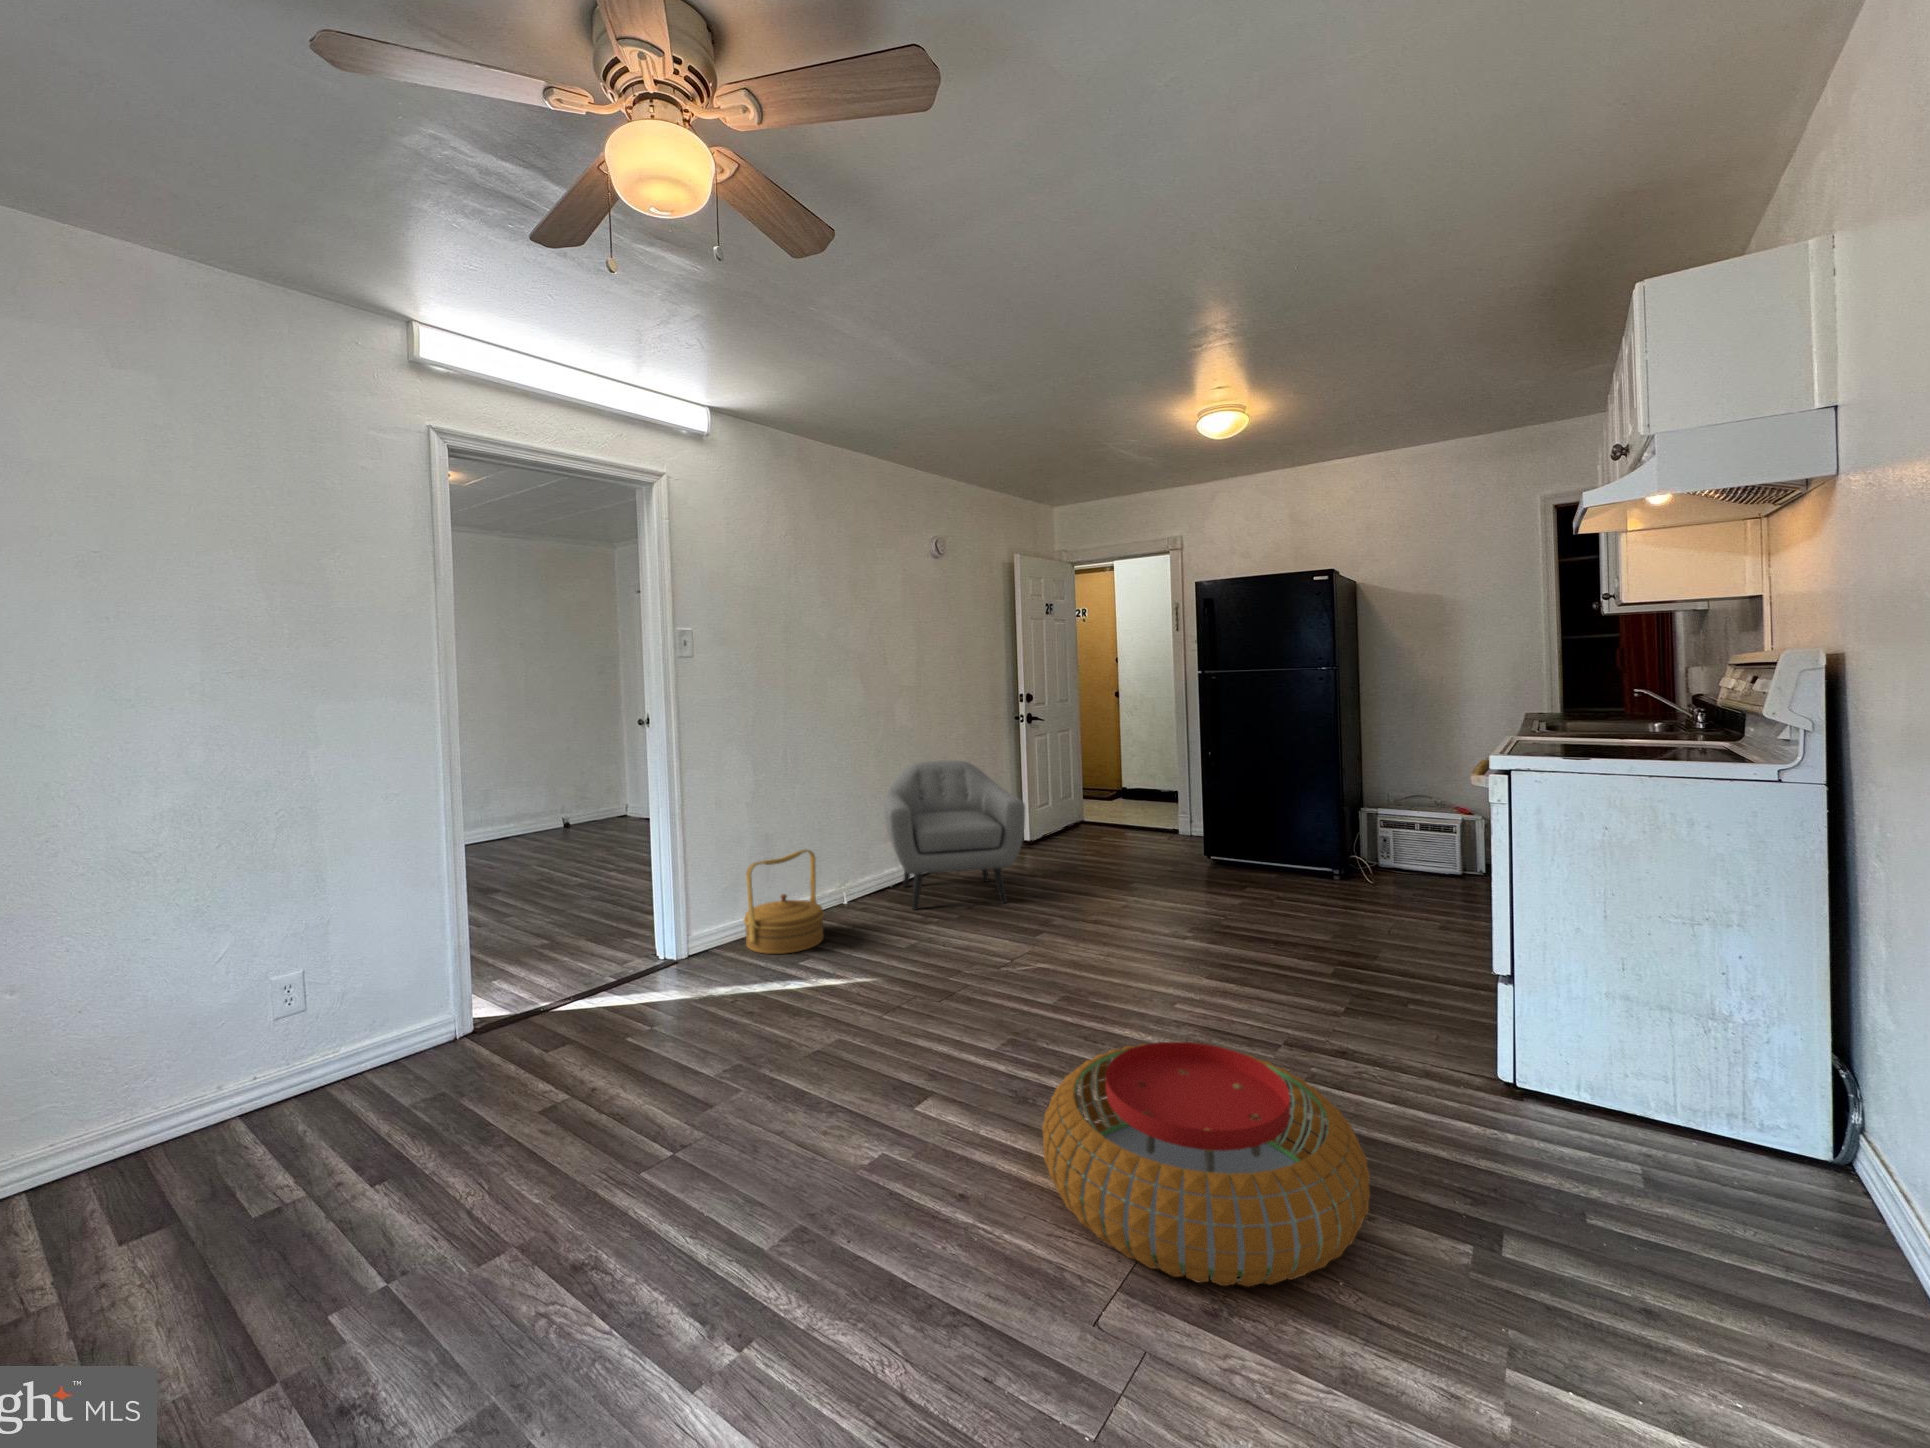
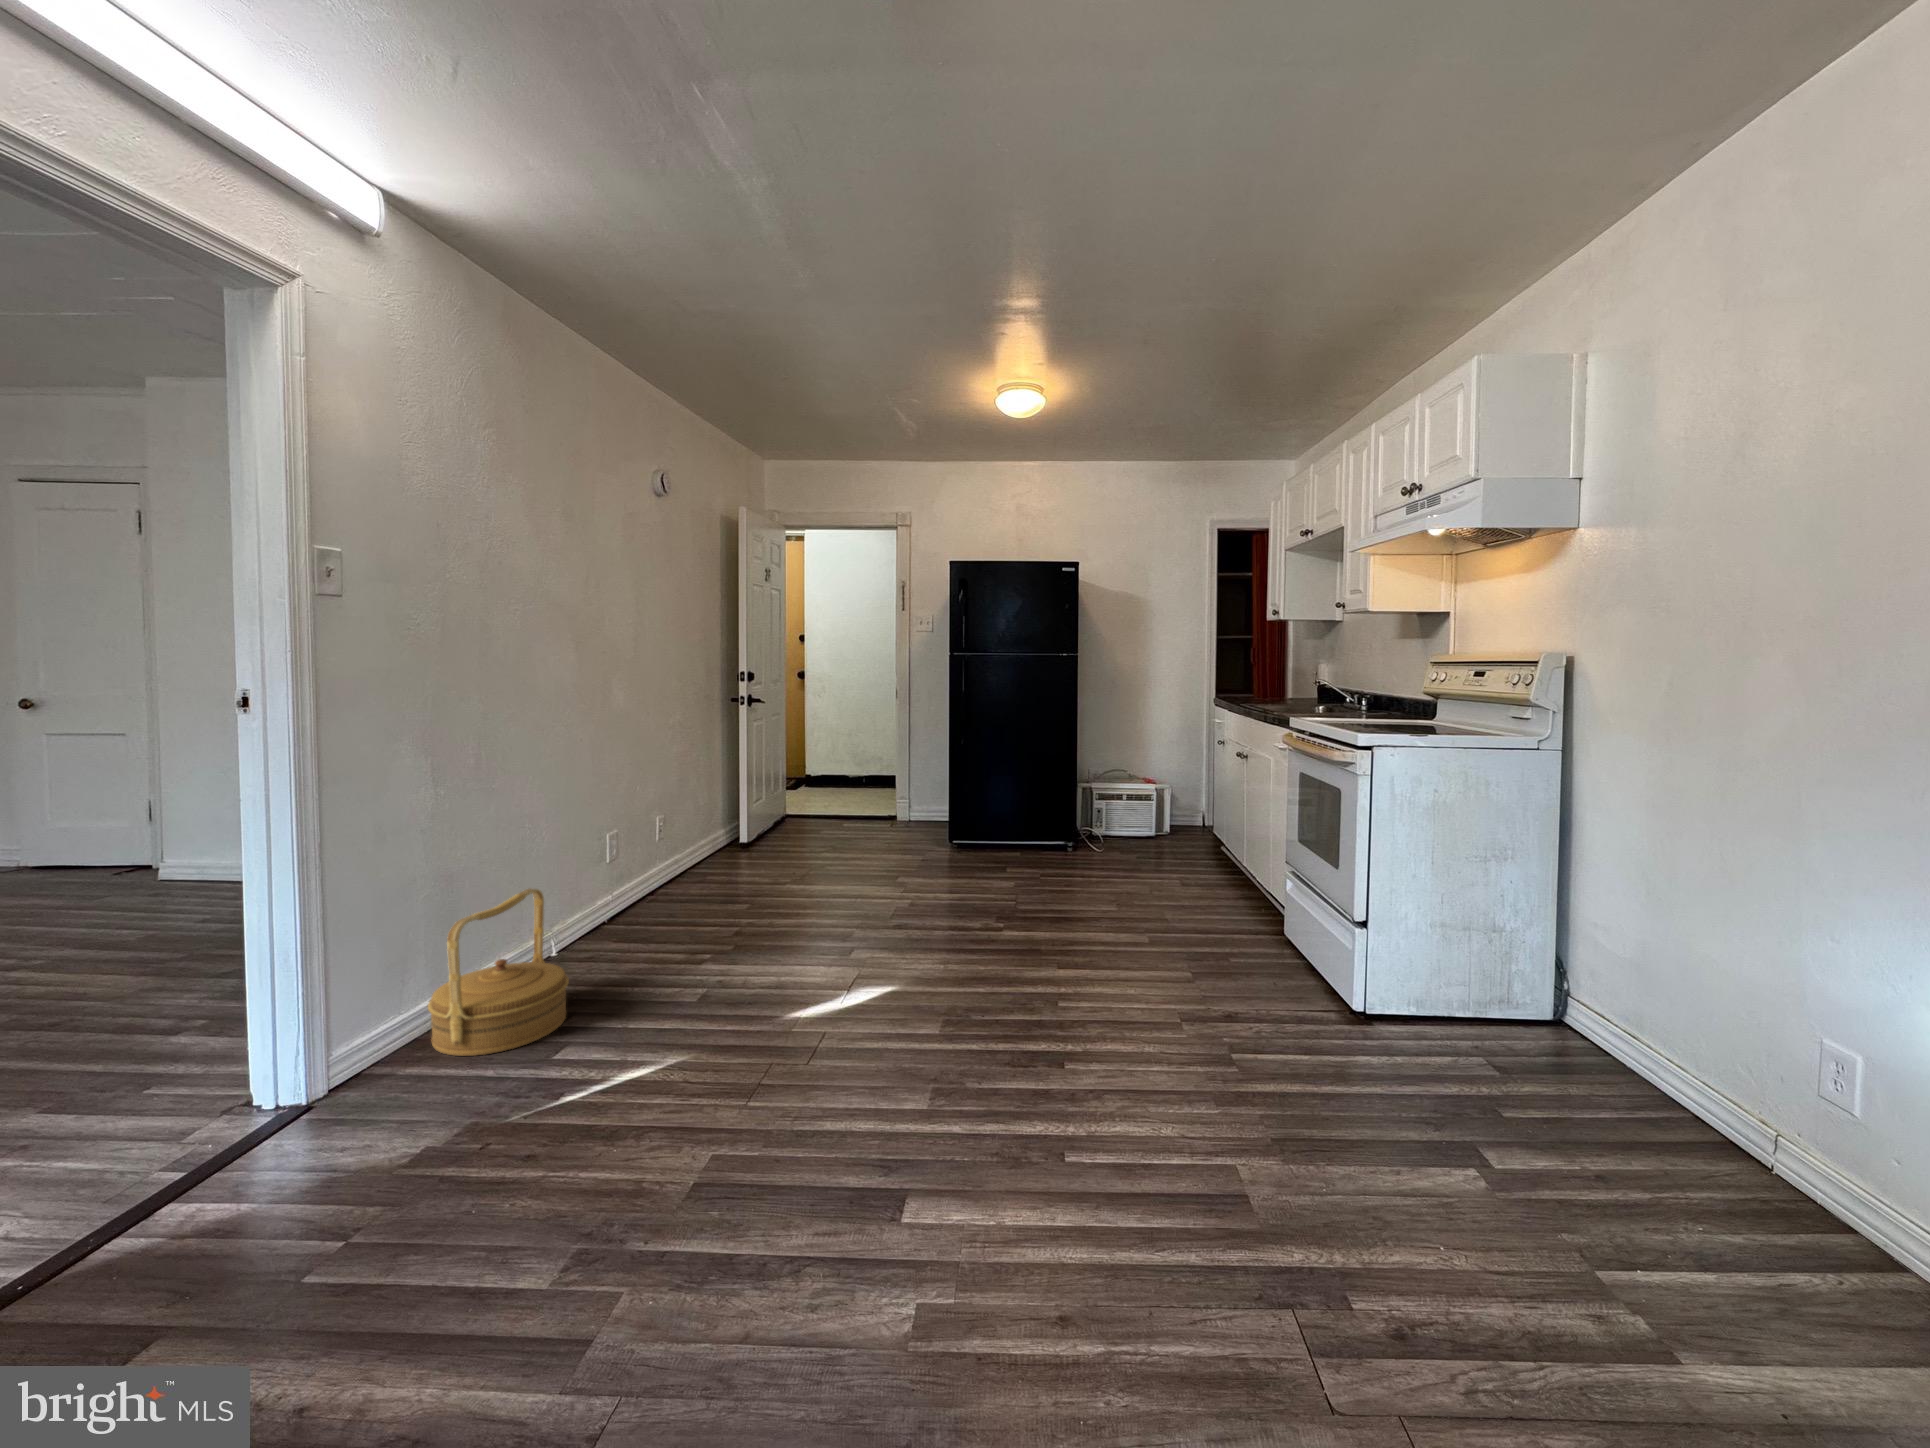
armchair: present [884,761,1025,910] -> none [608,754,810,948]
pouf: present [1042,1042,1370,1287] -> none [1102,1042,1449,1314]

